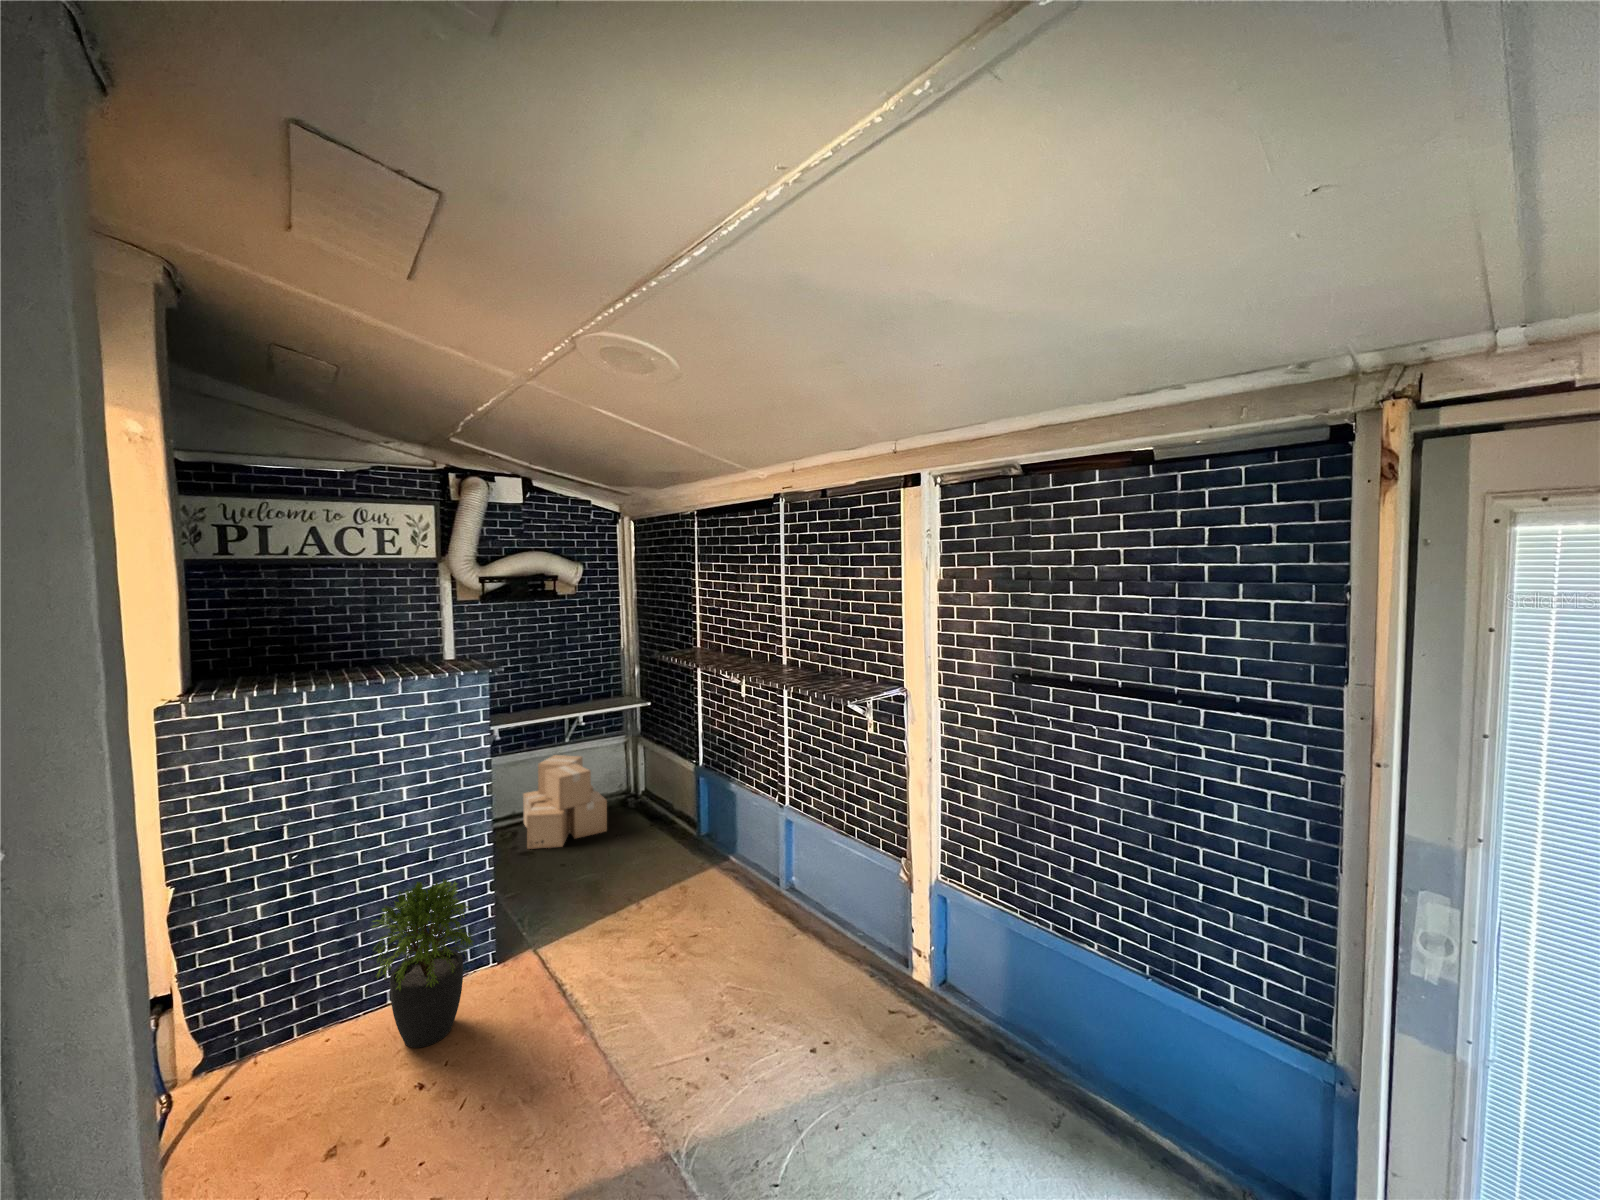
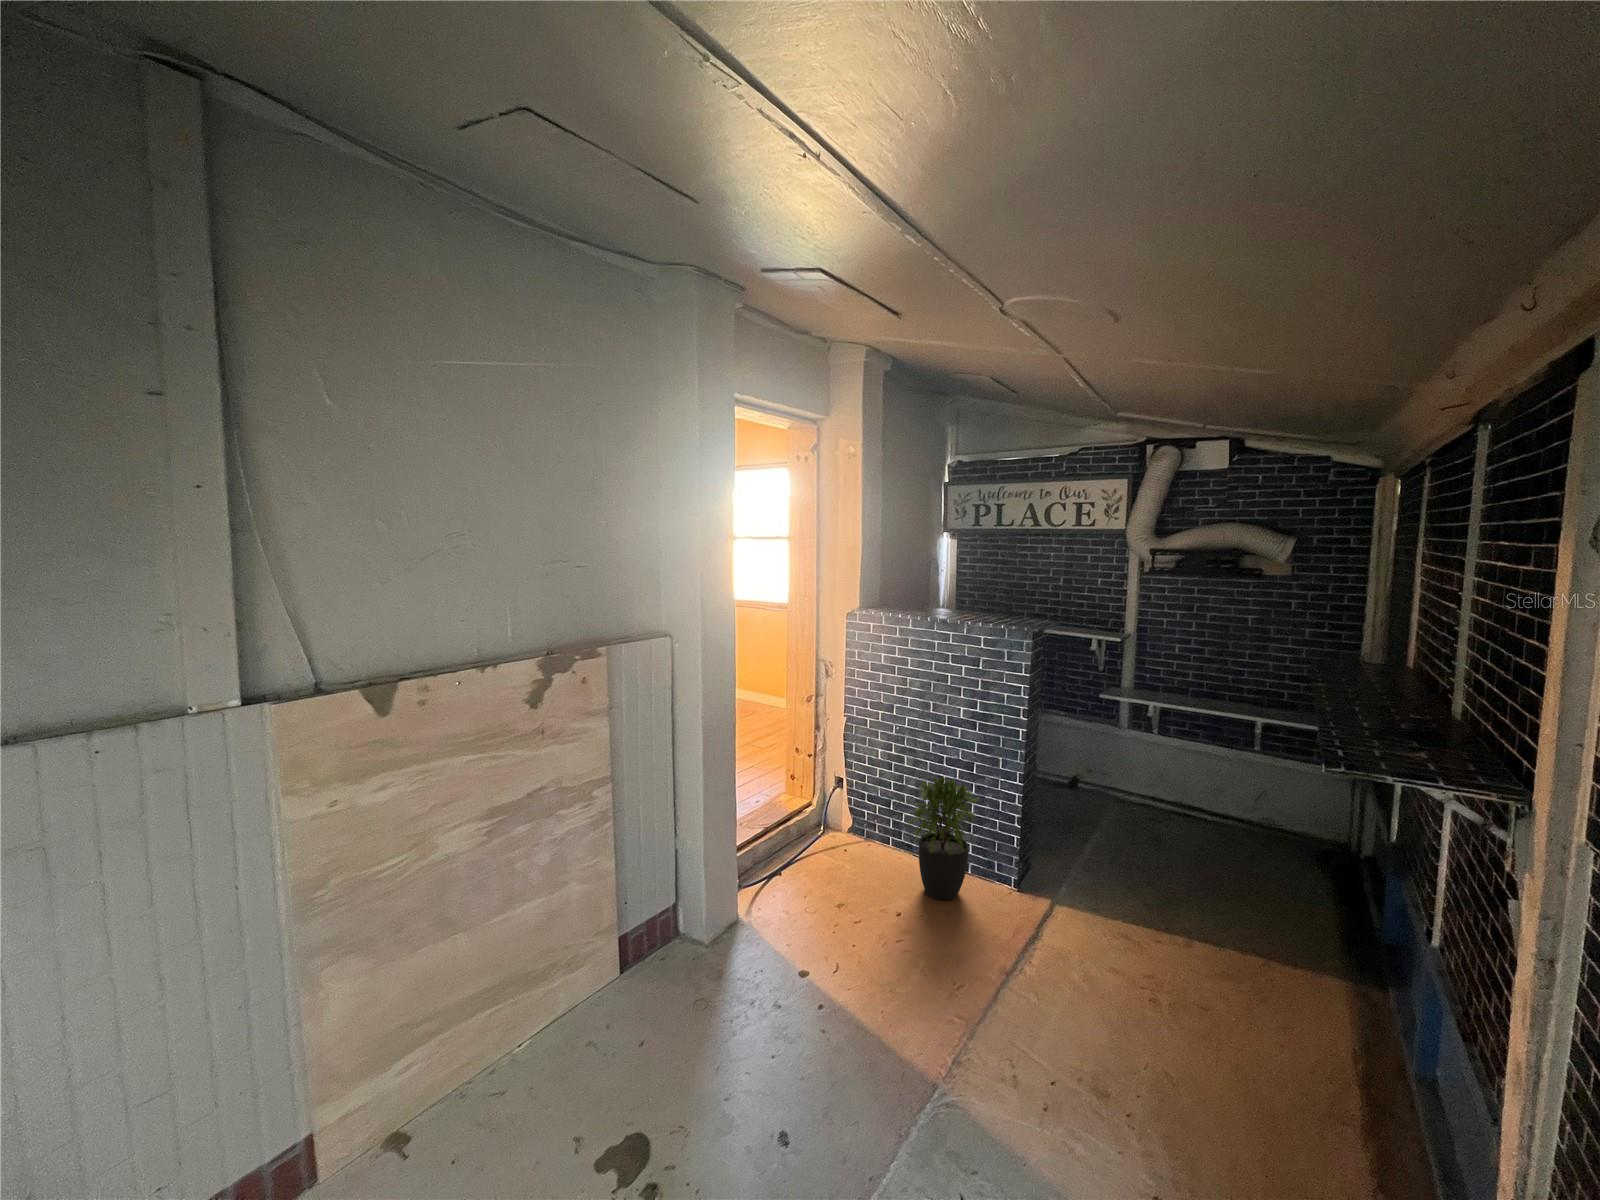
cardboard box: present [523,755,607,849] -> none [1149,753,1264,859]

